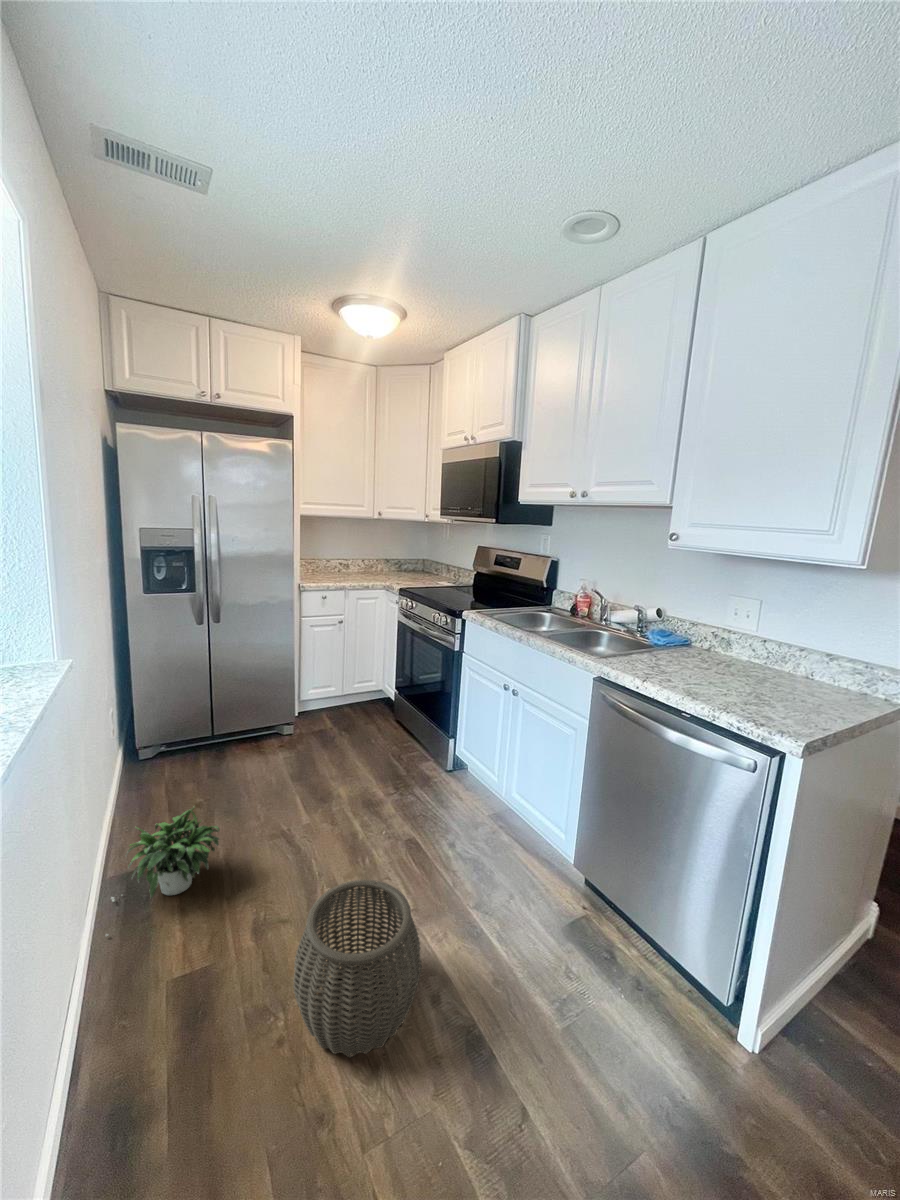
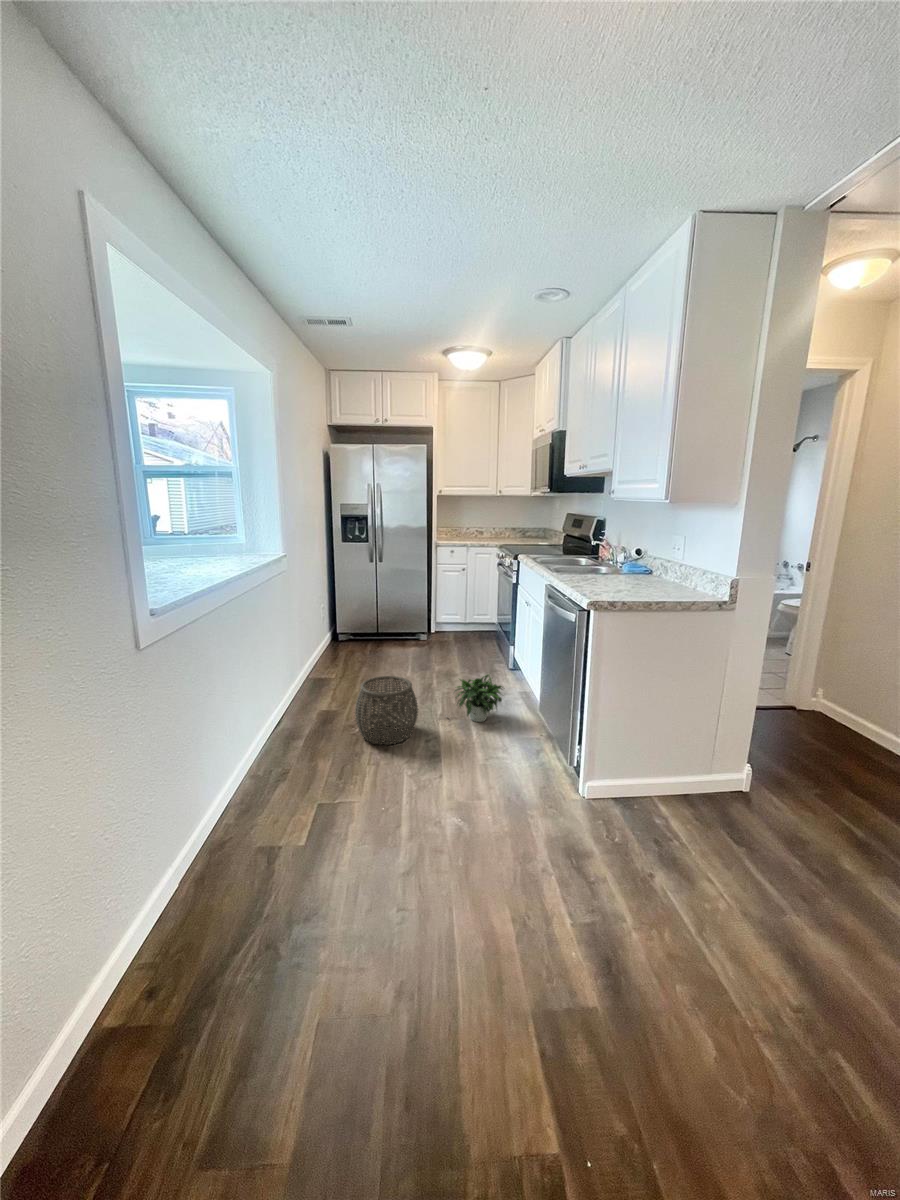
potted plant: present [106,807,219,936] -> present [446,674,503,722]

